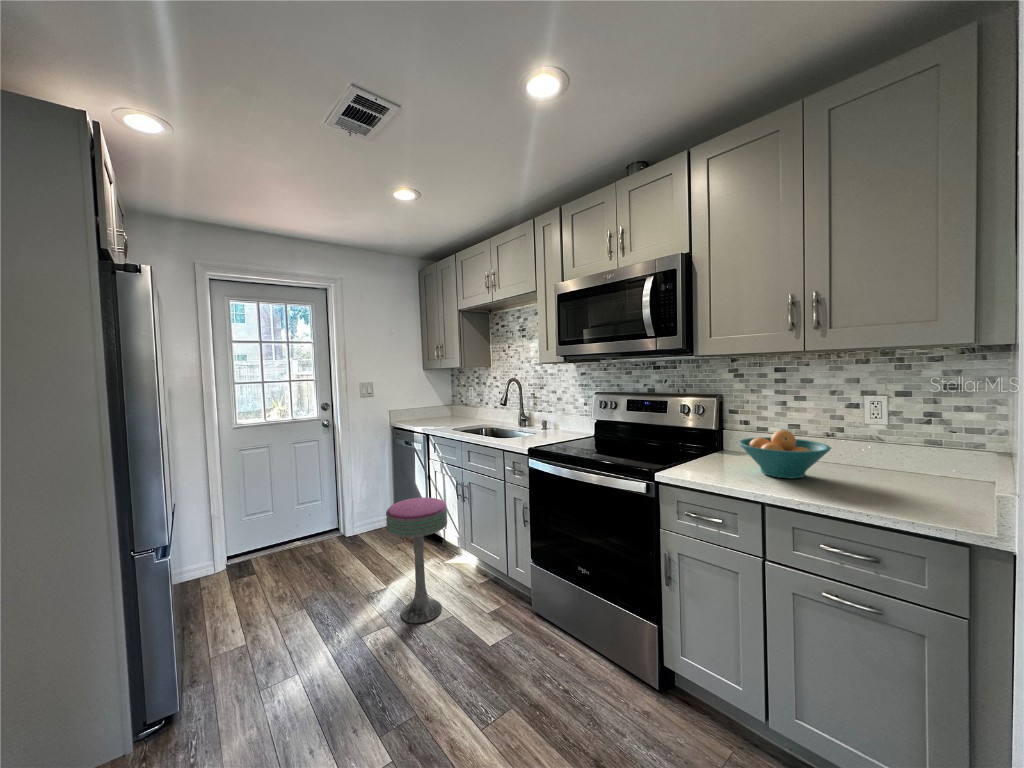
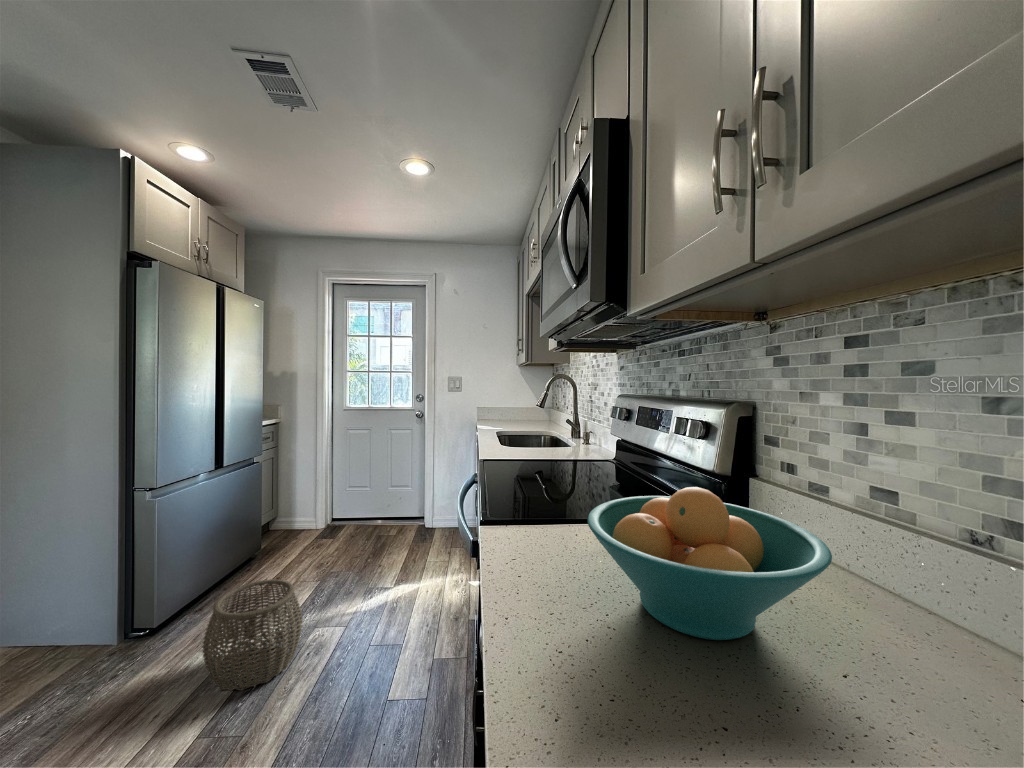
bar stool: present [386,498,447,623] -> none [351,497,419,637]
woven basket: none [302,597,391,709] -> present [202,579,303,691]

